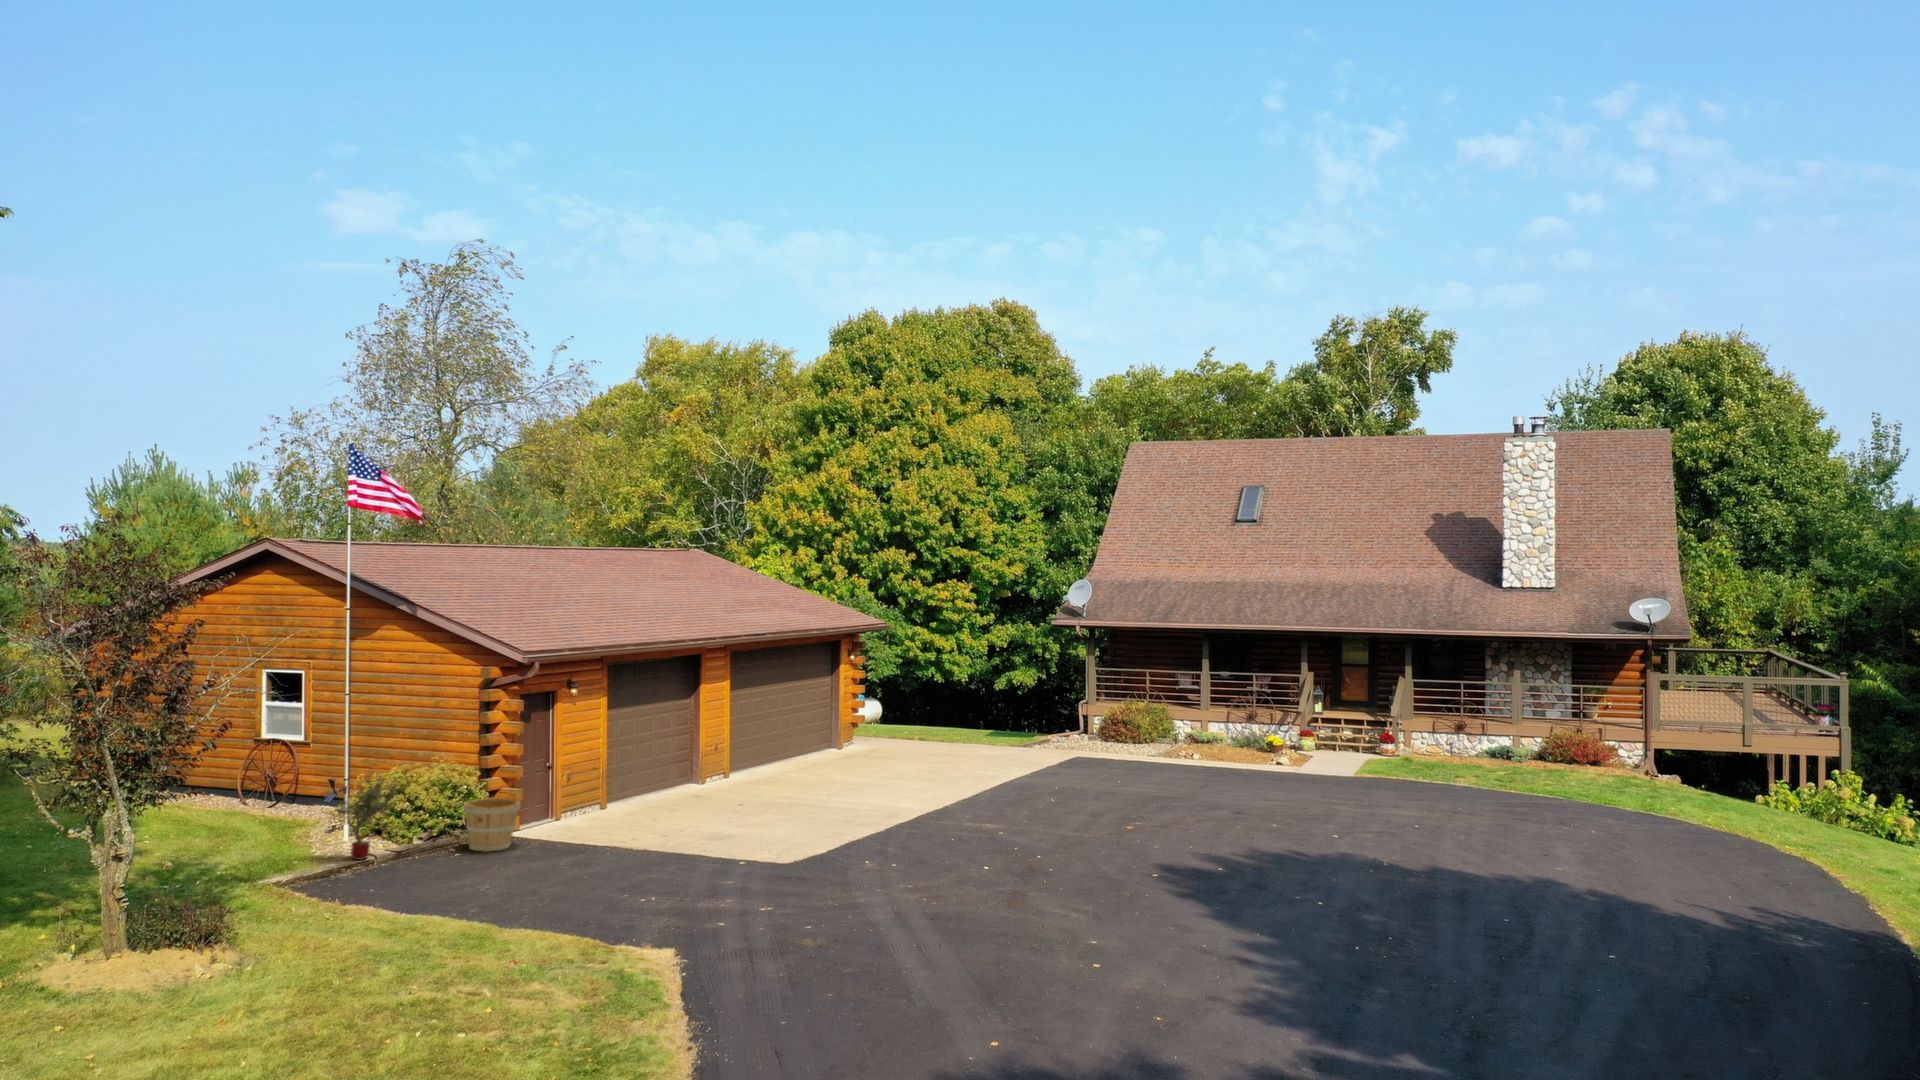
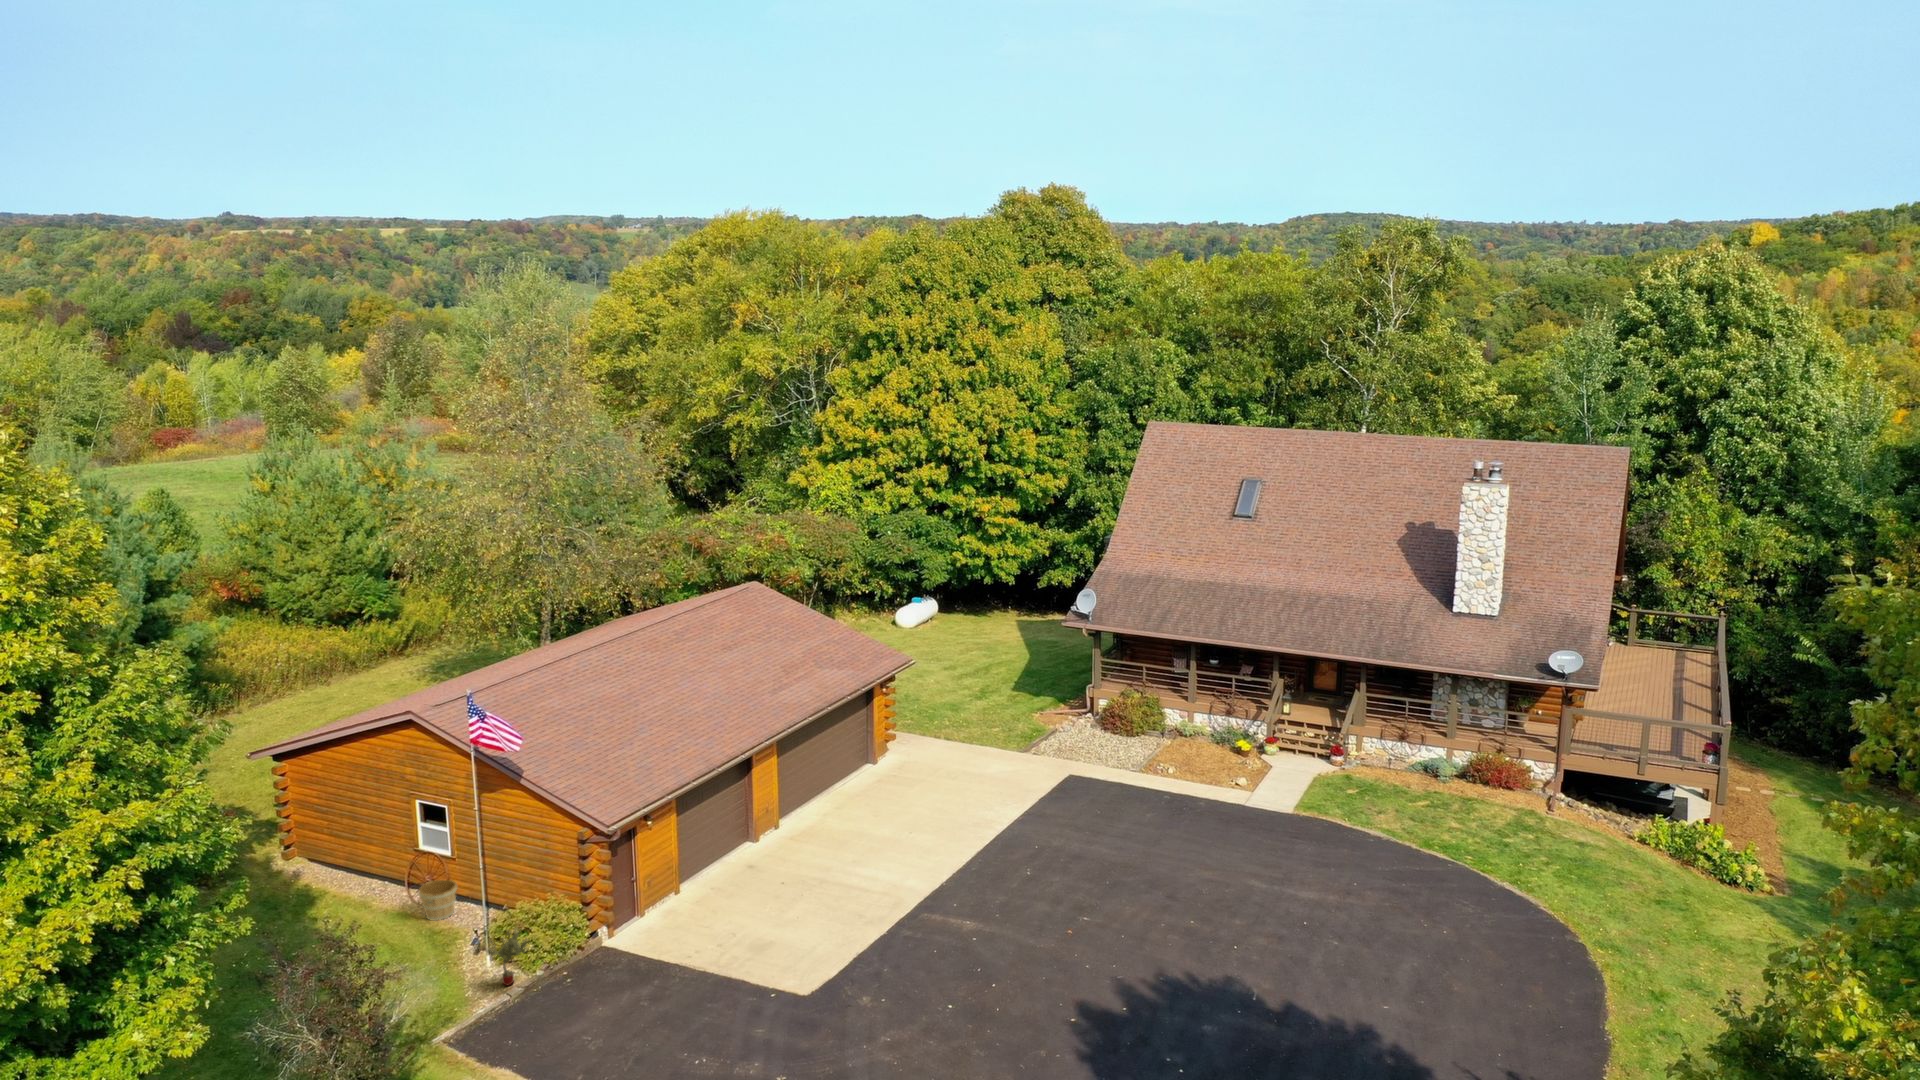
wooden bucket: present [464,797,521,852] -> present [419,880,457,921]

